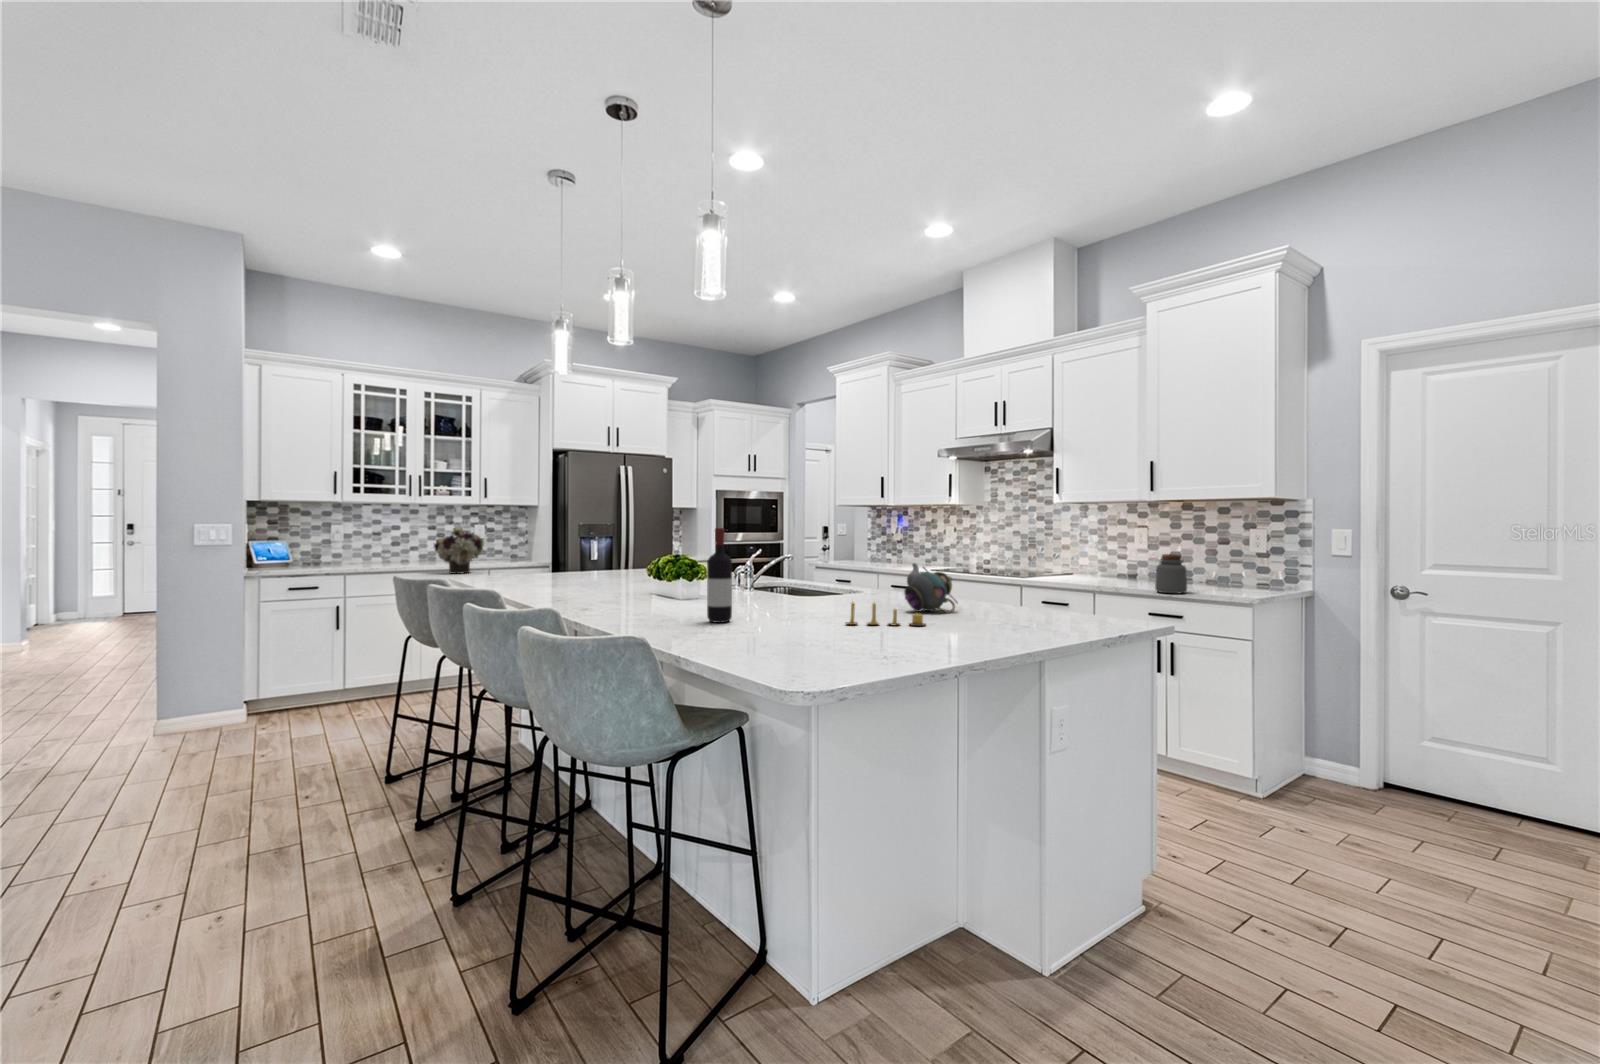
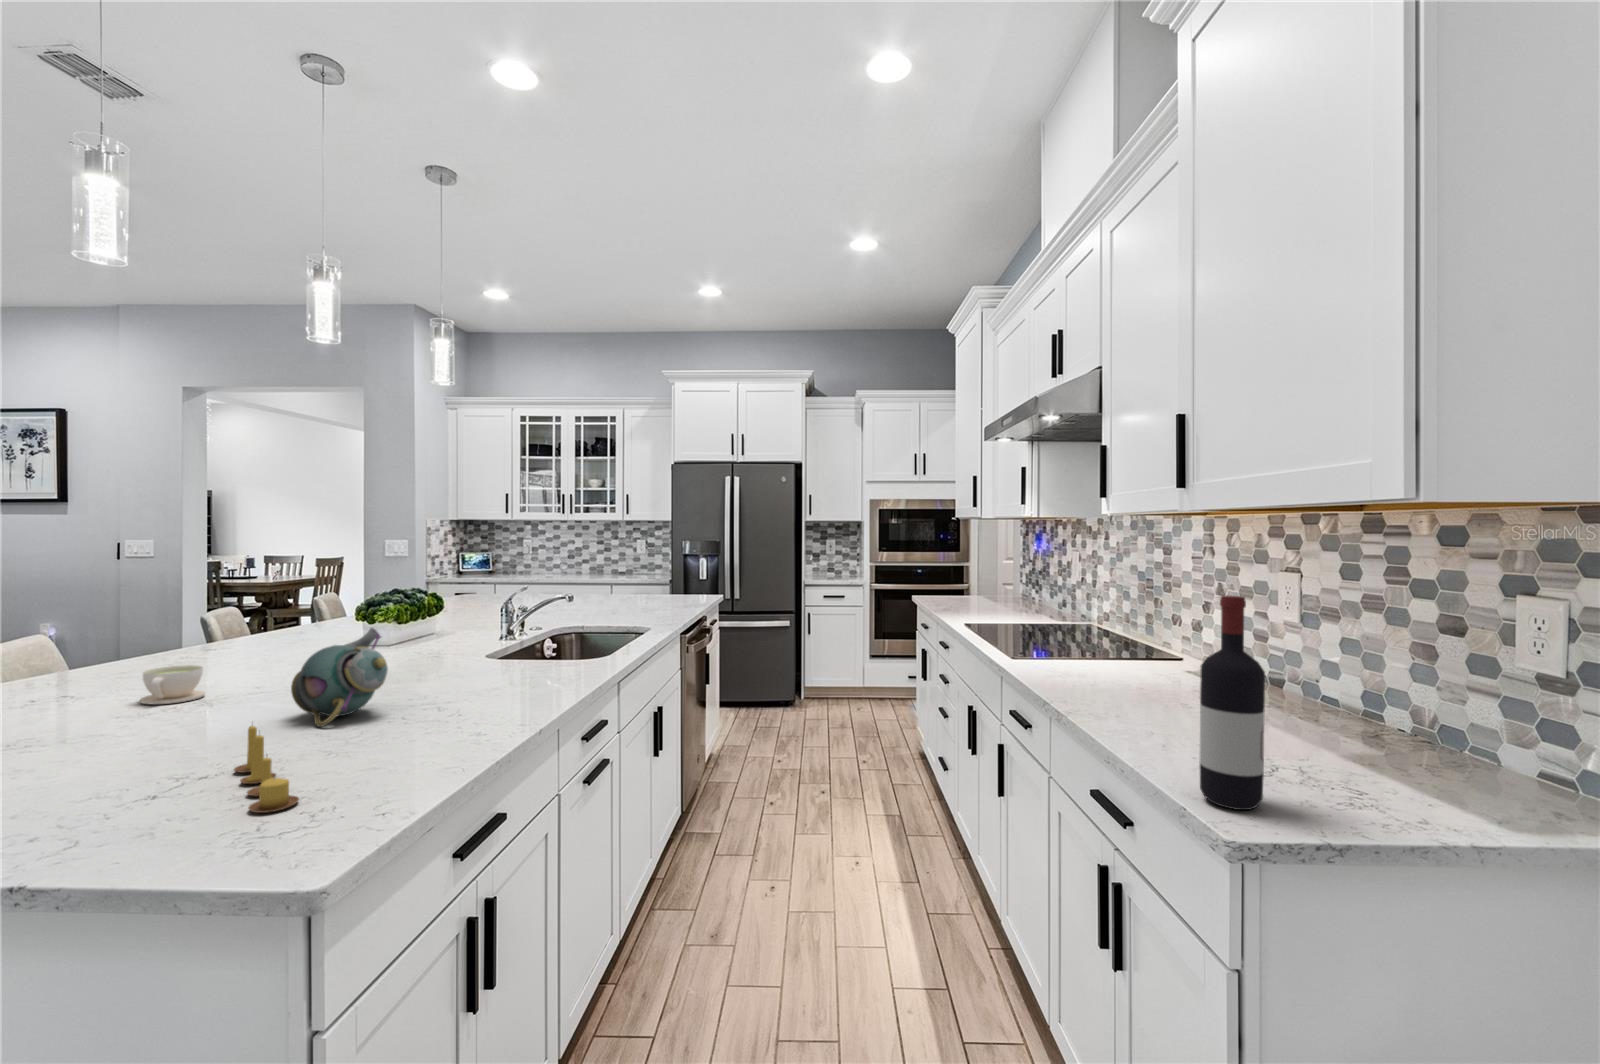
flower arrangement: present [434,526,484,574] -> none [529,542,572,588]
wine bottle: present [707,528,732,623] -> present [1200,596,1265,810]
jar: present [1155,554,1187,593] -> none [1100,647,1181,758]
coffee cup: none [788,598,821,620] -> present [140,665,205,704]
candle: present [846,602,925,626] -> present [234,725,299,813]

